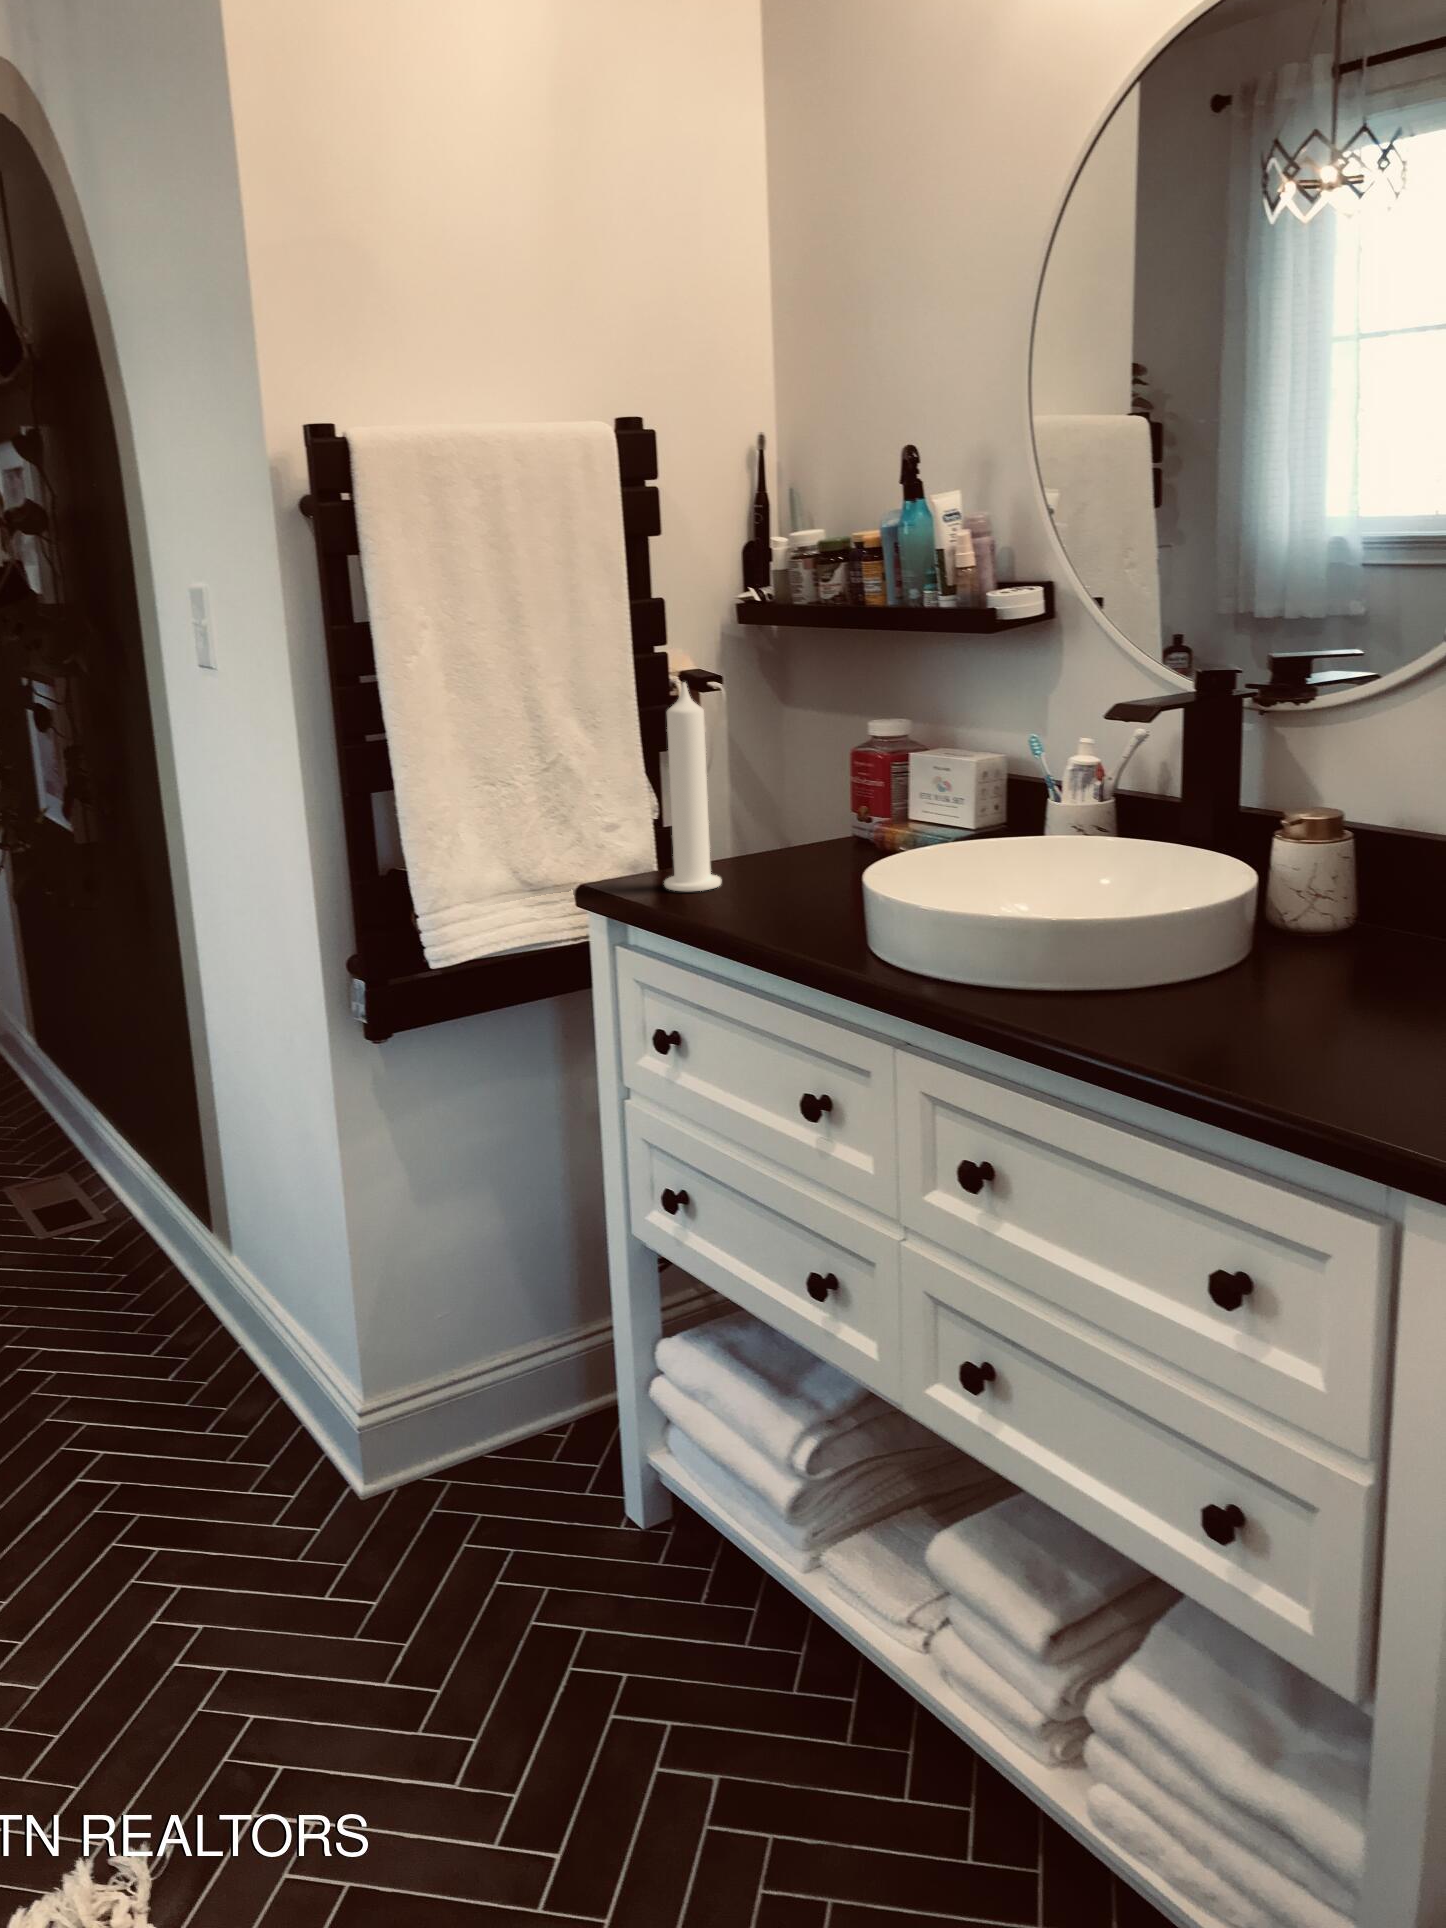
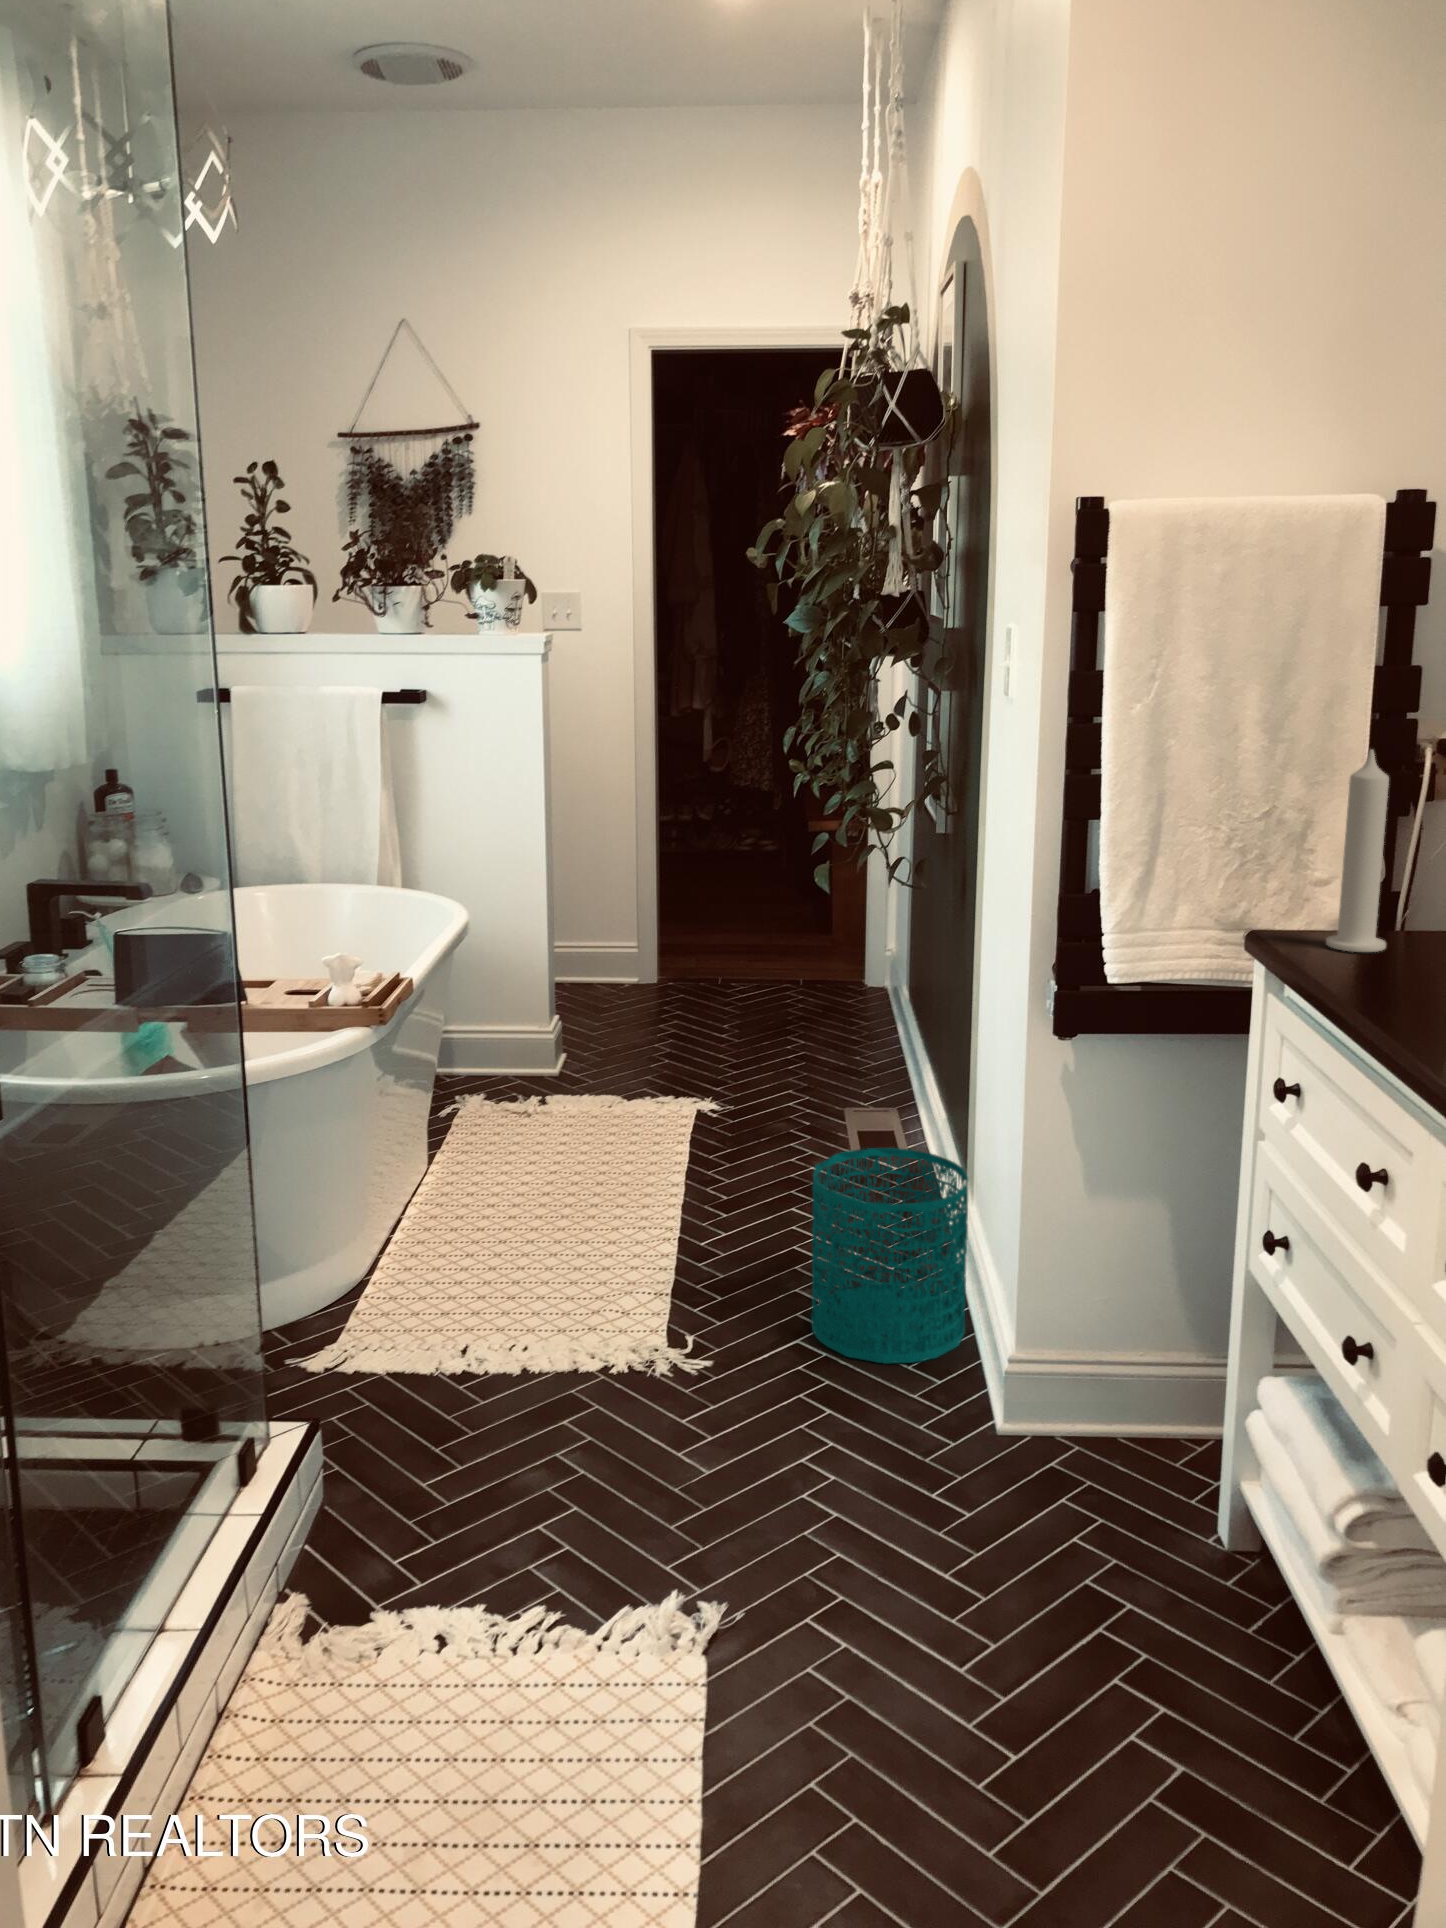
wastebasket: none [58,1210,273,1478] -> present [811,1148,968,1363]

